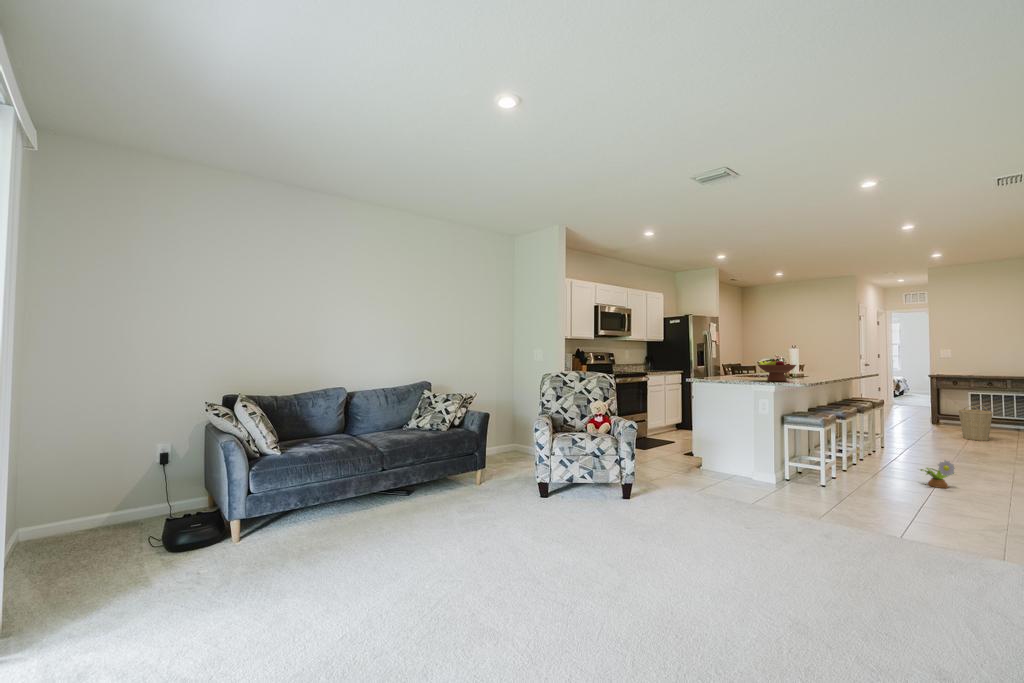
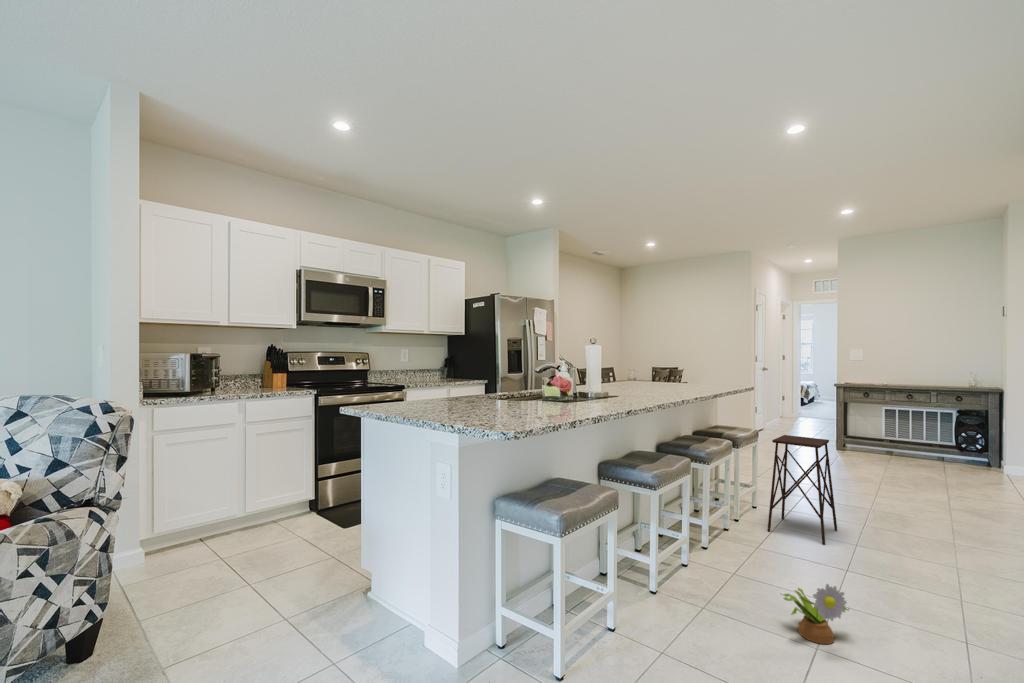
fruit bowl: present [758,359,796,381] -> none [470,365,543,416]
side table: none [896,402,942,462] -> present [768,435,837,545]
basket: present [958,405,993,441] -> none [867,430,912,484]

